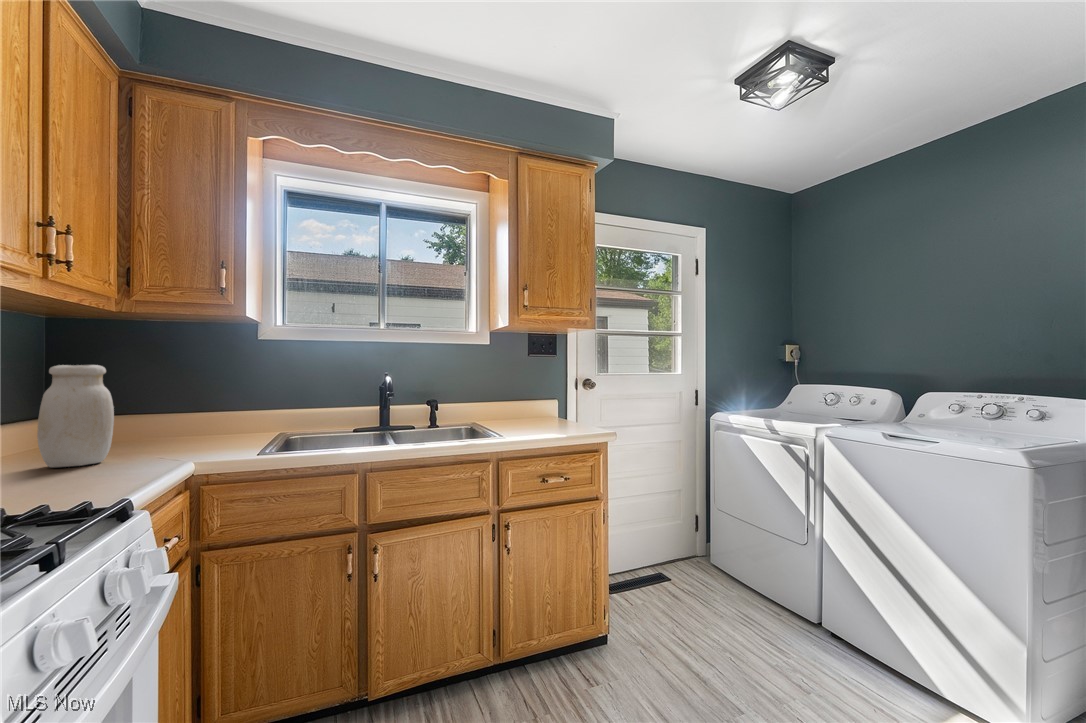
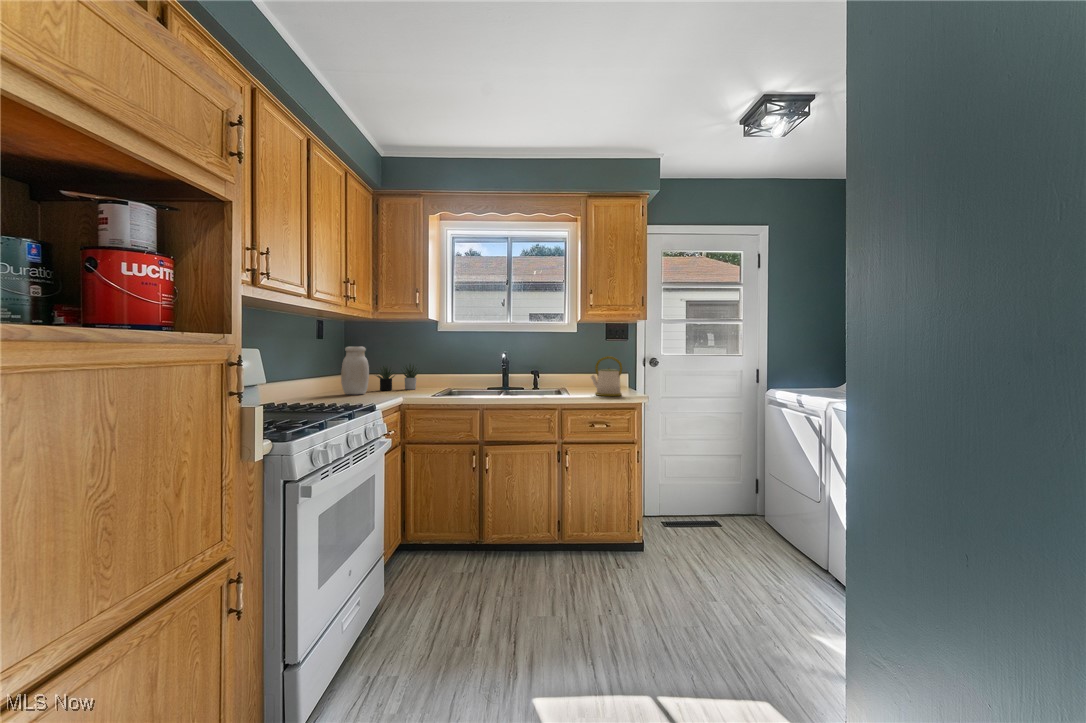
kettle: none [529,375,575,434] -> present [591,356,622,396]
succulent plant: none [124,391,235,447] -> present [377,364,420,391]

